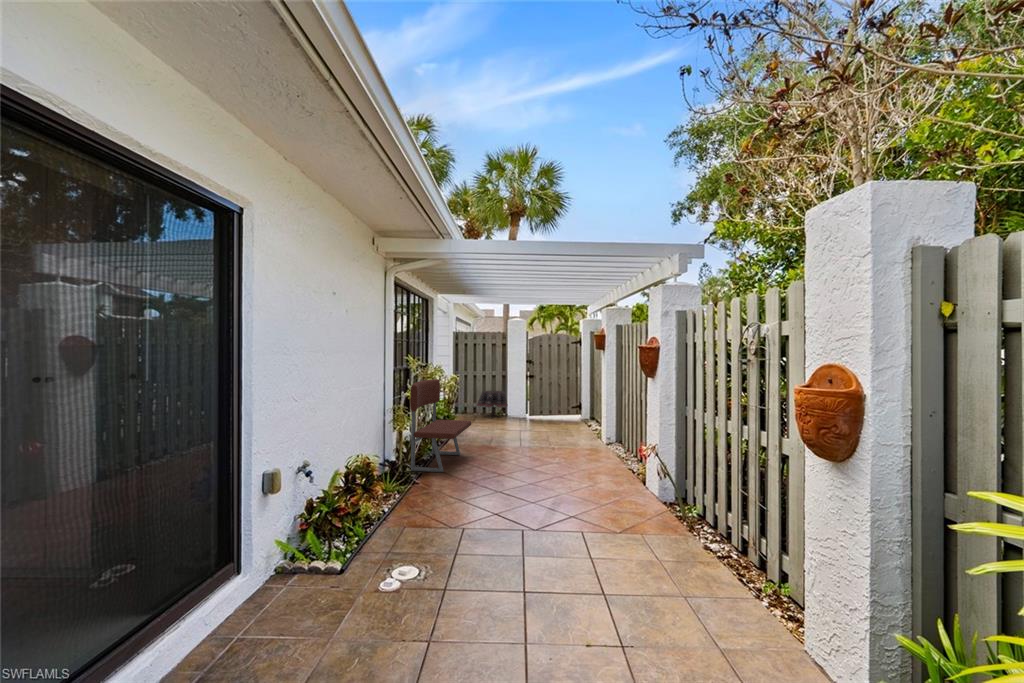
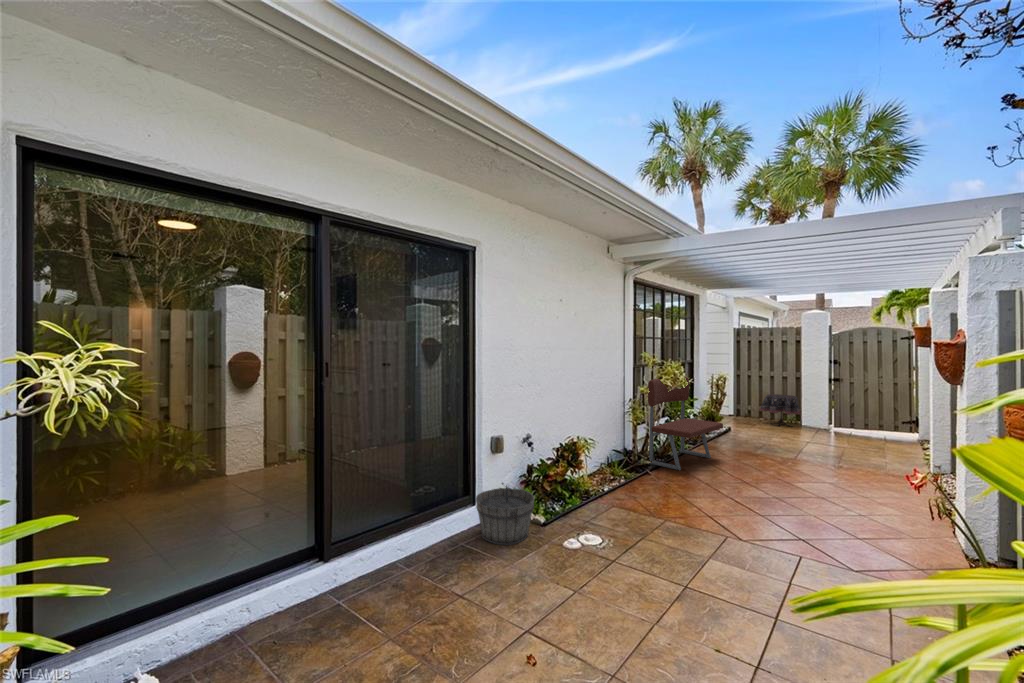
wooden bucket: none [249,534,338,622] -> present [476,483,534,545]

